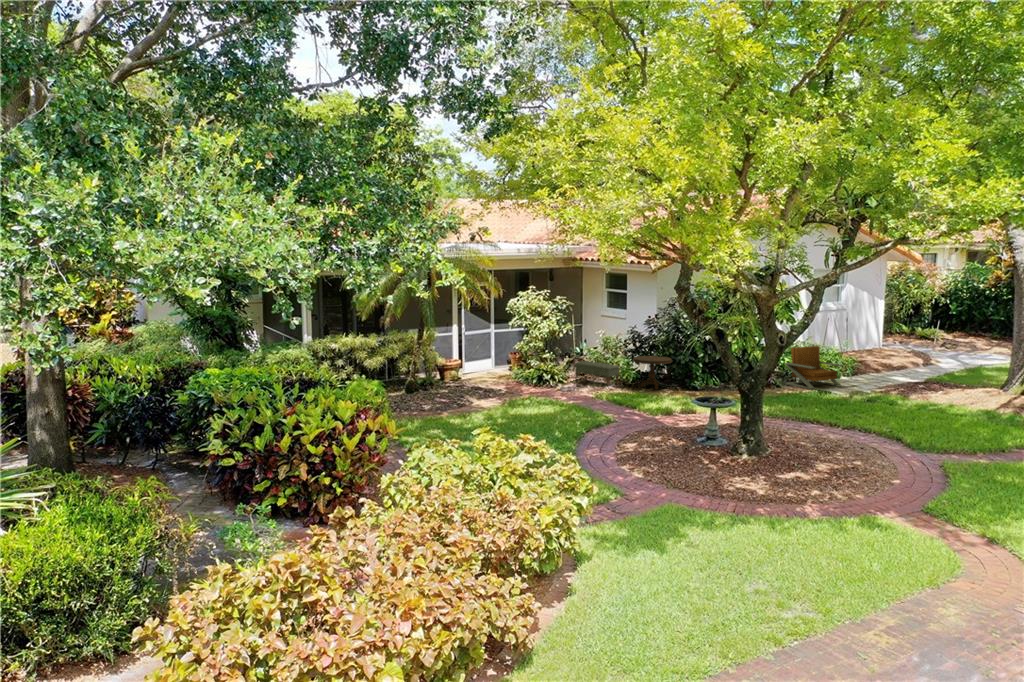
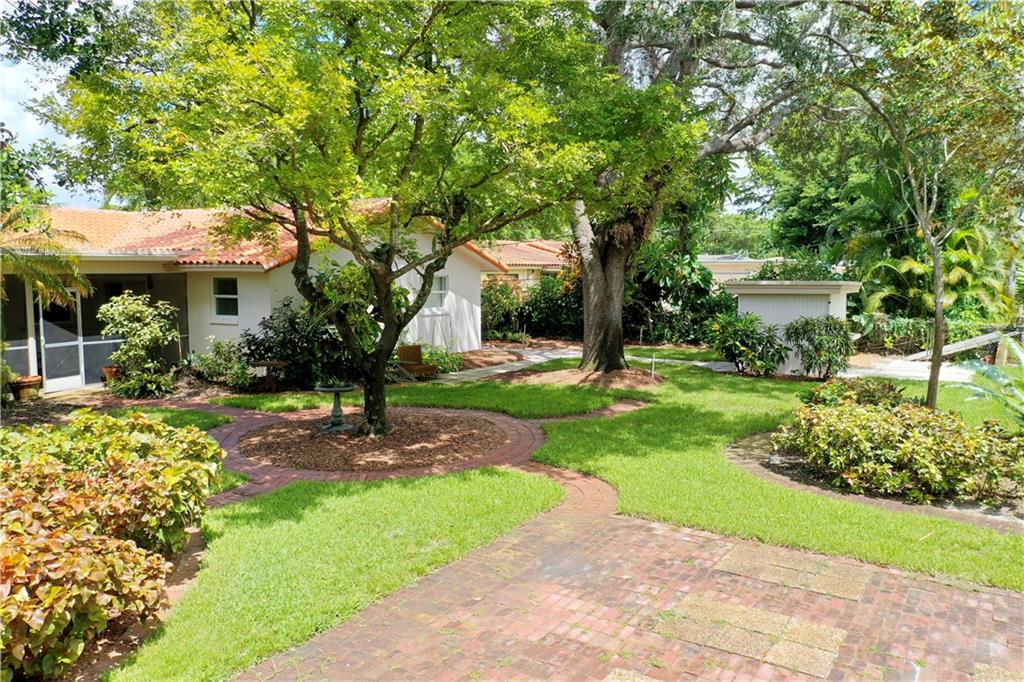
bench: present [575,361,619,386] -> none [184,369,234,393]

